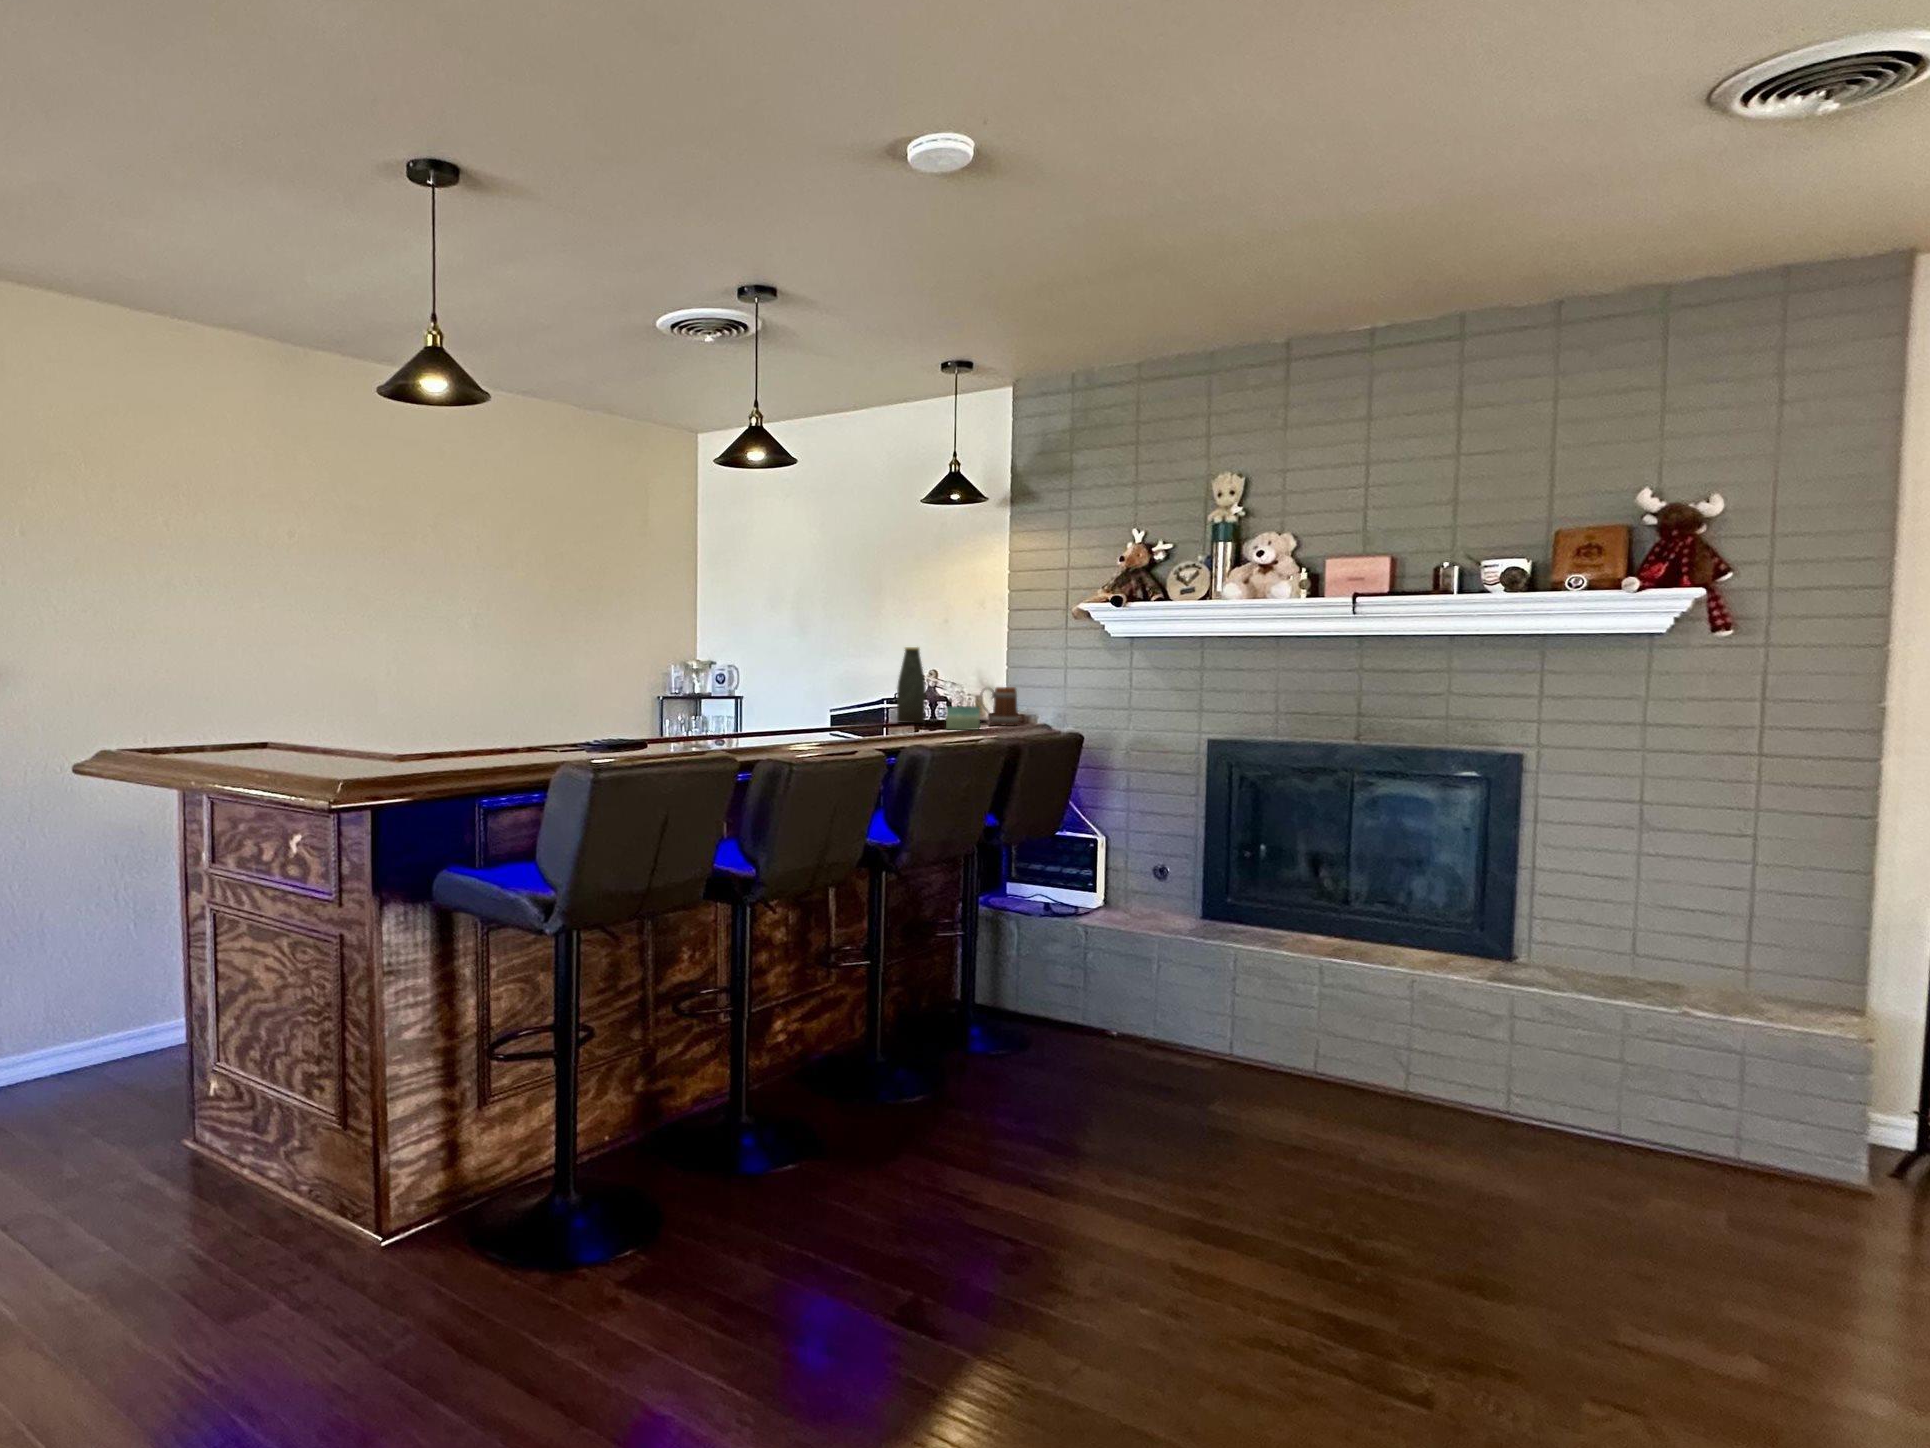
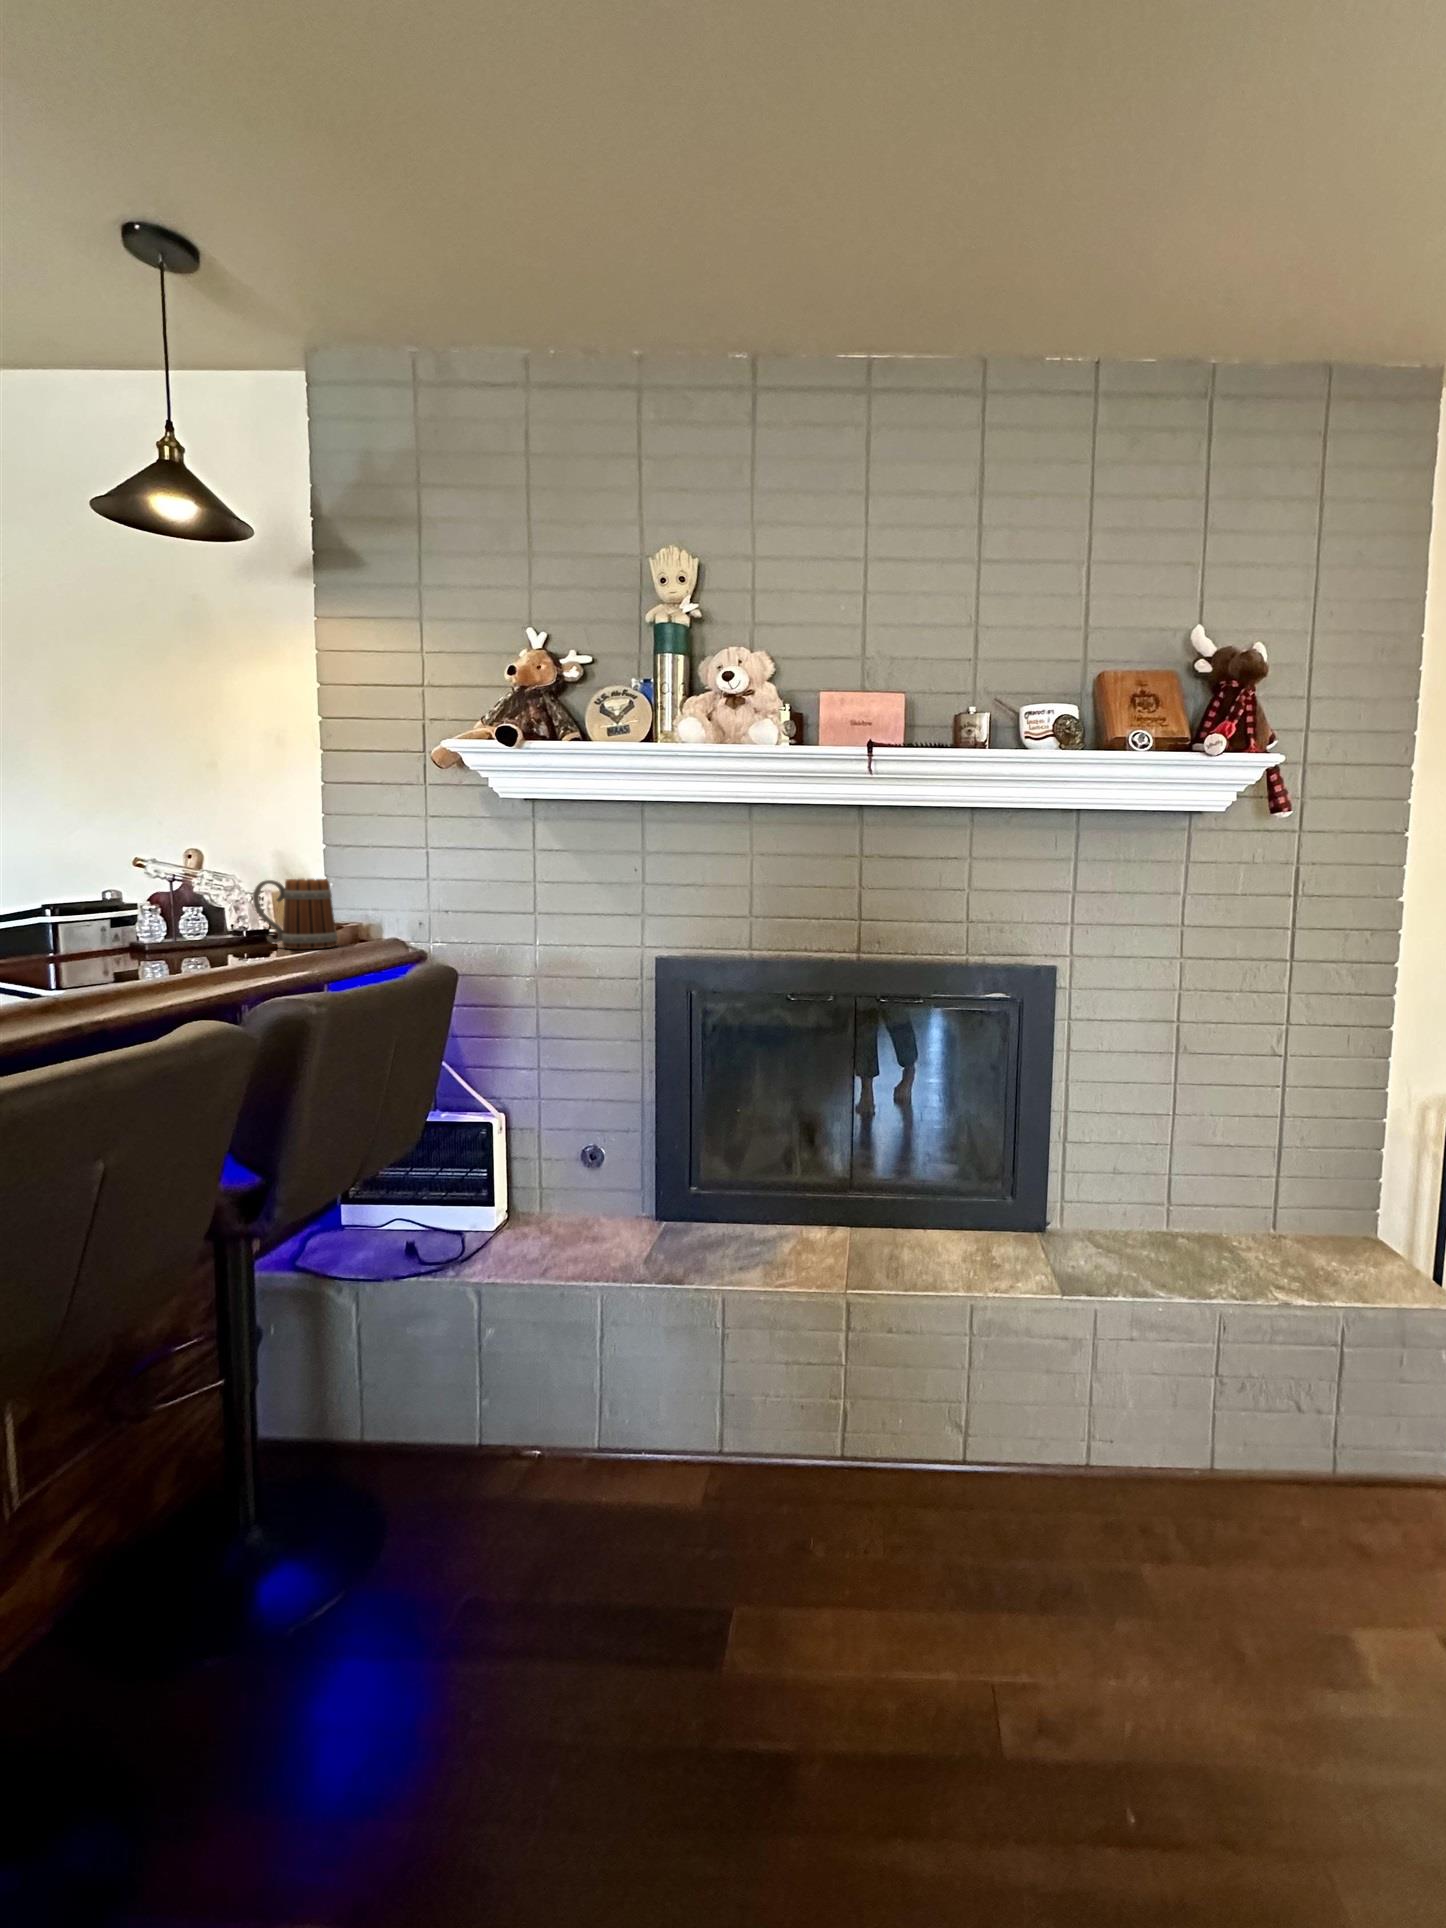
bottle: present [897,647,926,723] -> none [63,801,139,952]
candle: present [946,706,980,730] -> none [125,924,218,980]

